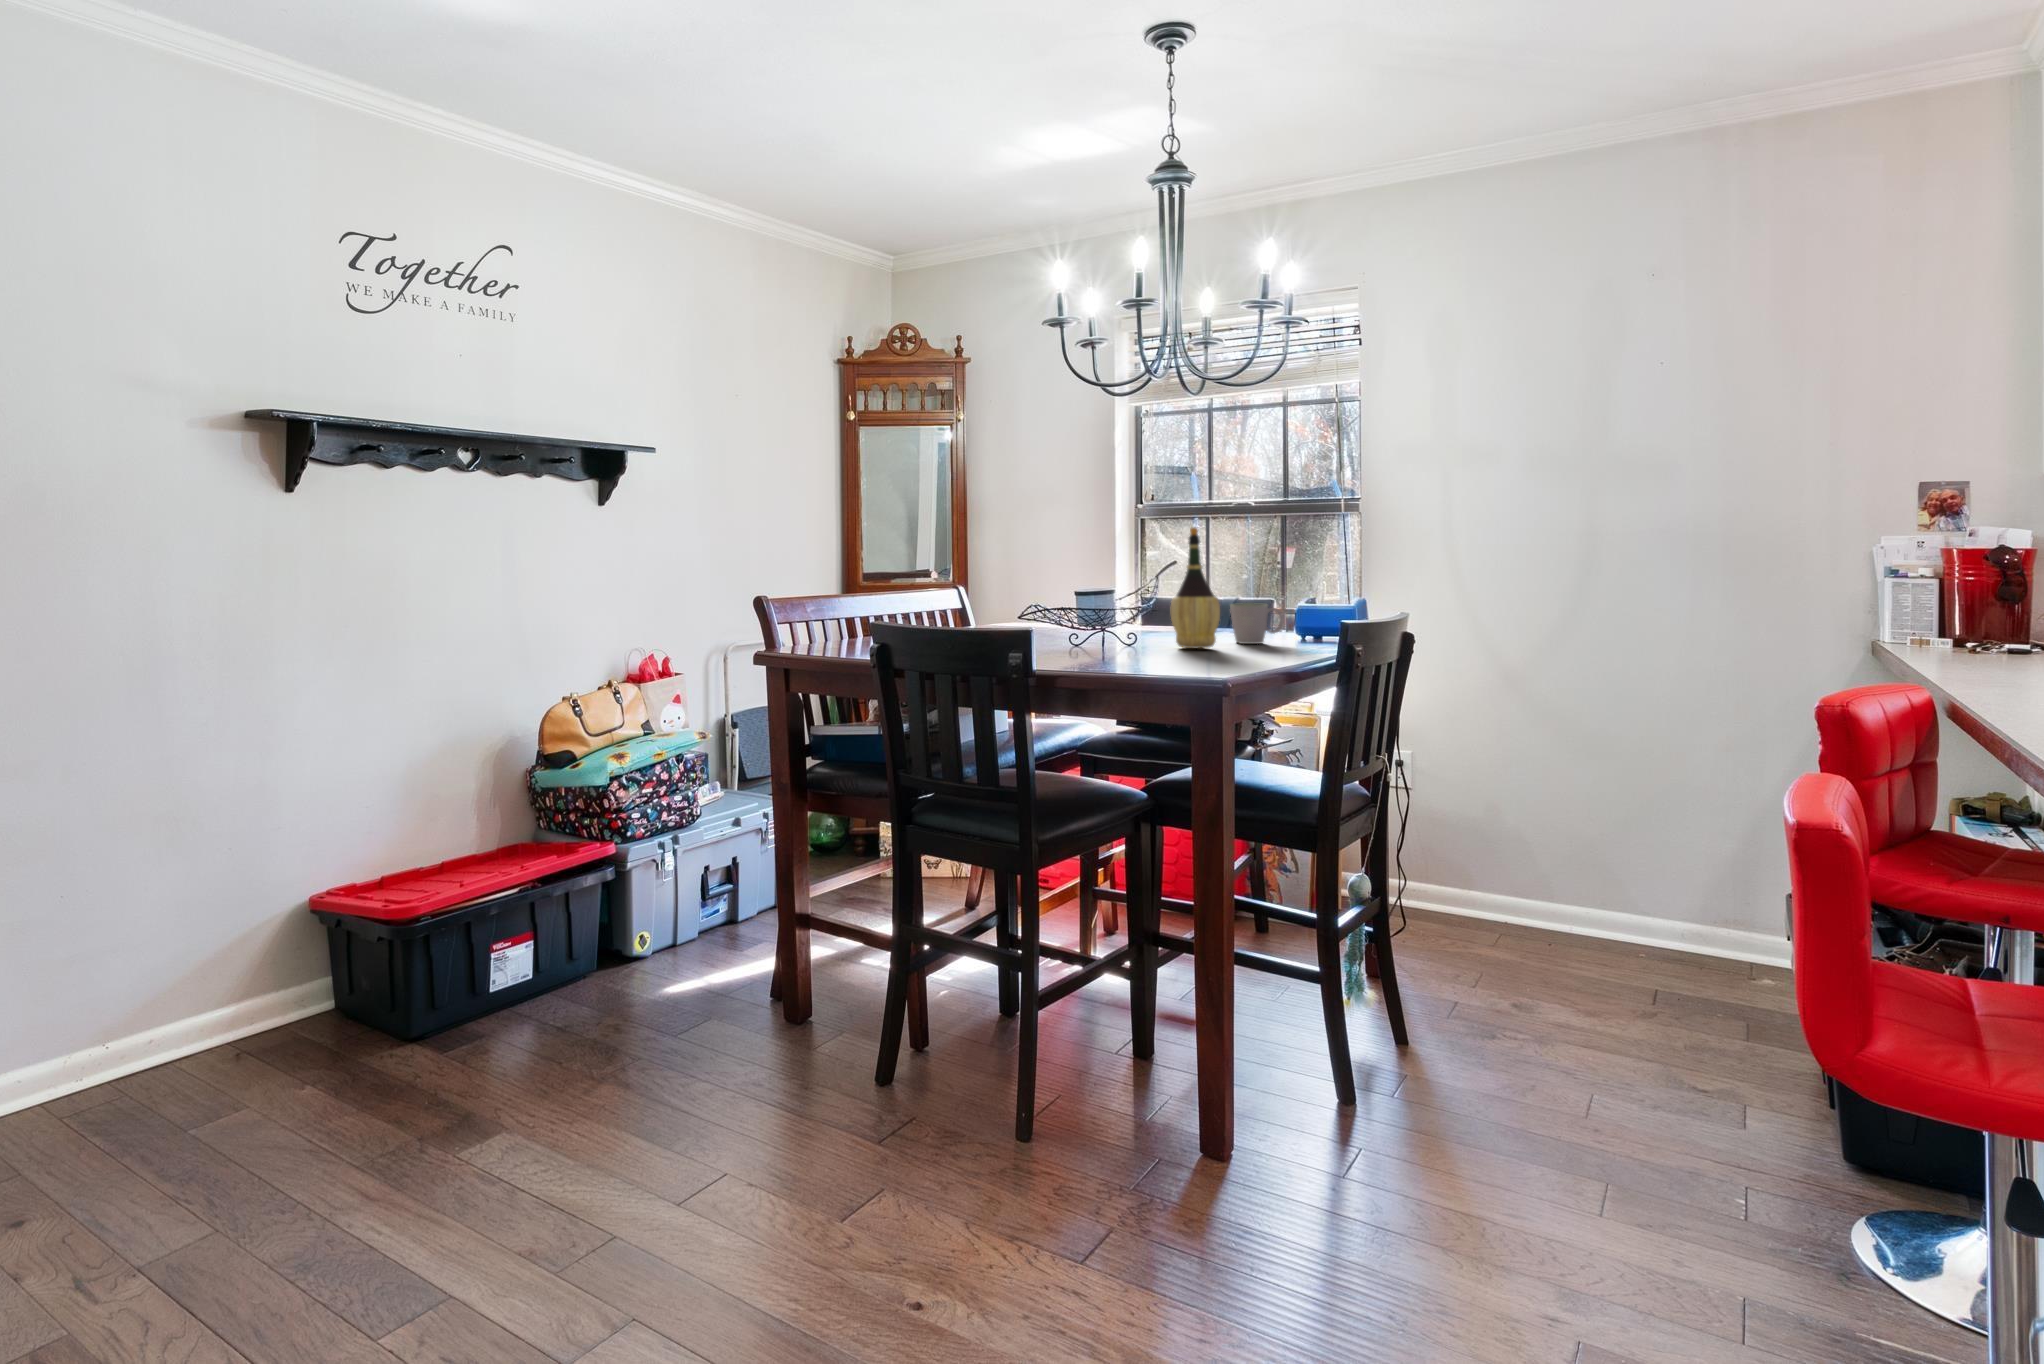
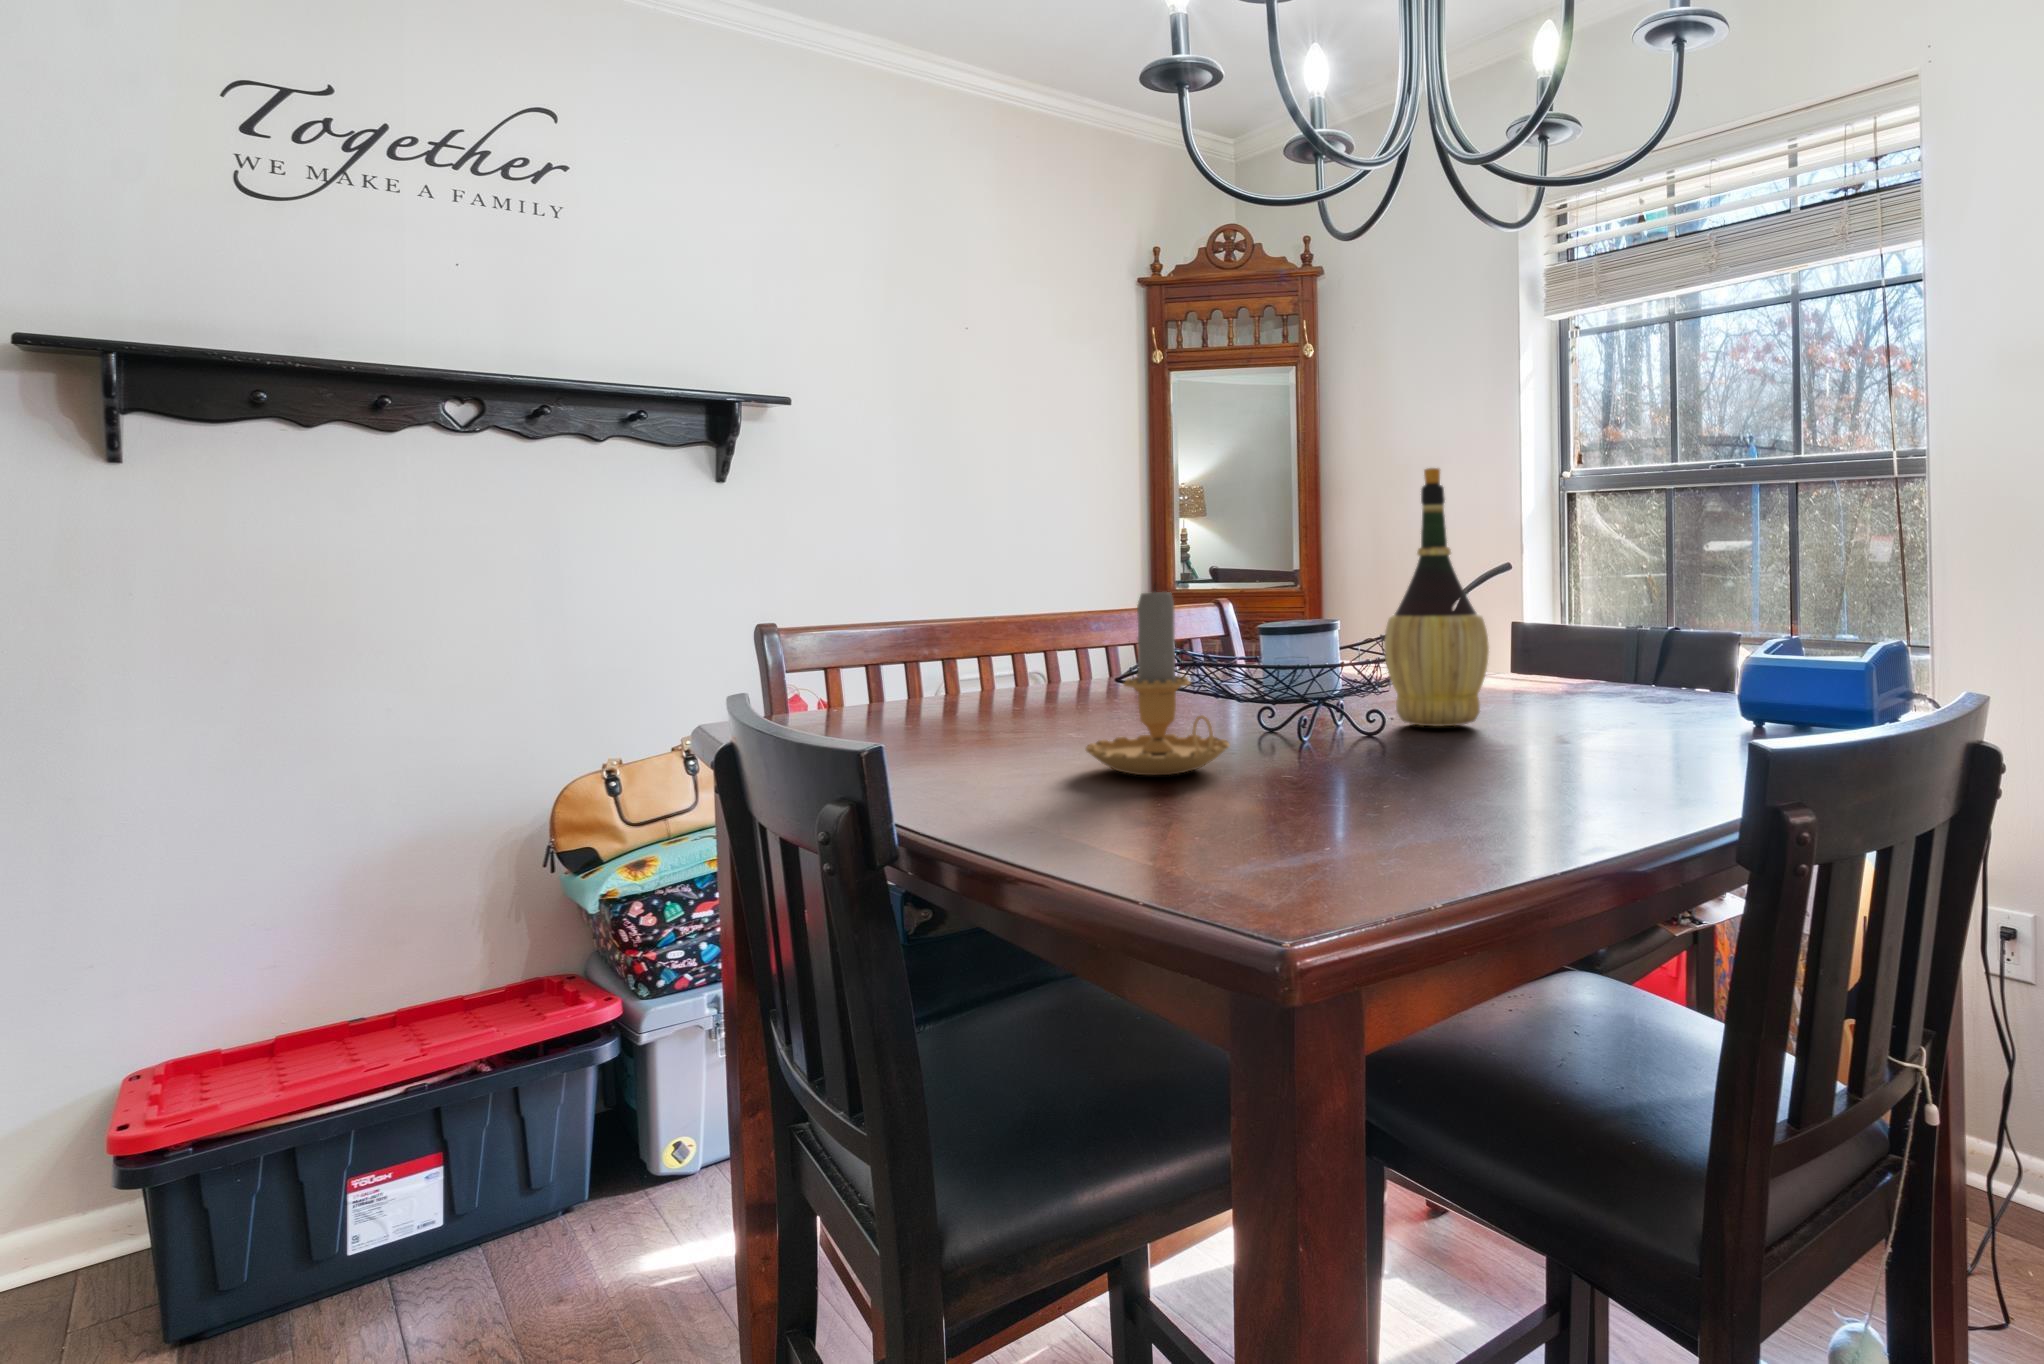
candle: none [1087,582,1158,665] -> present [1086,585,1229,775]
mug: present [1230,603,1283,644] -> none [1545,629,1656,715]

